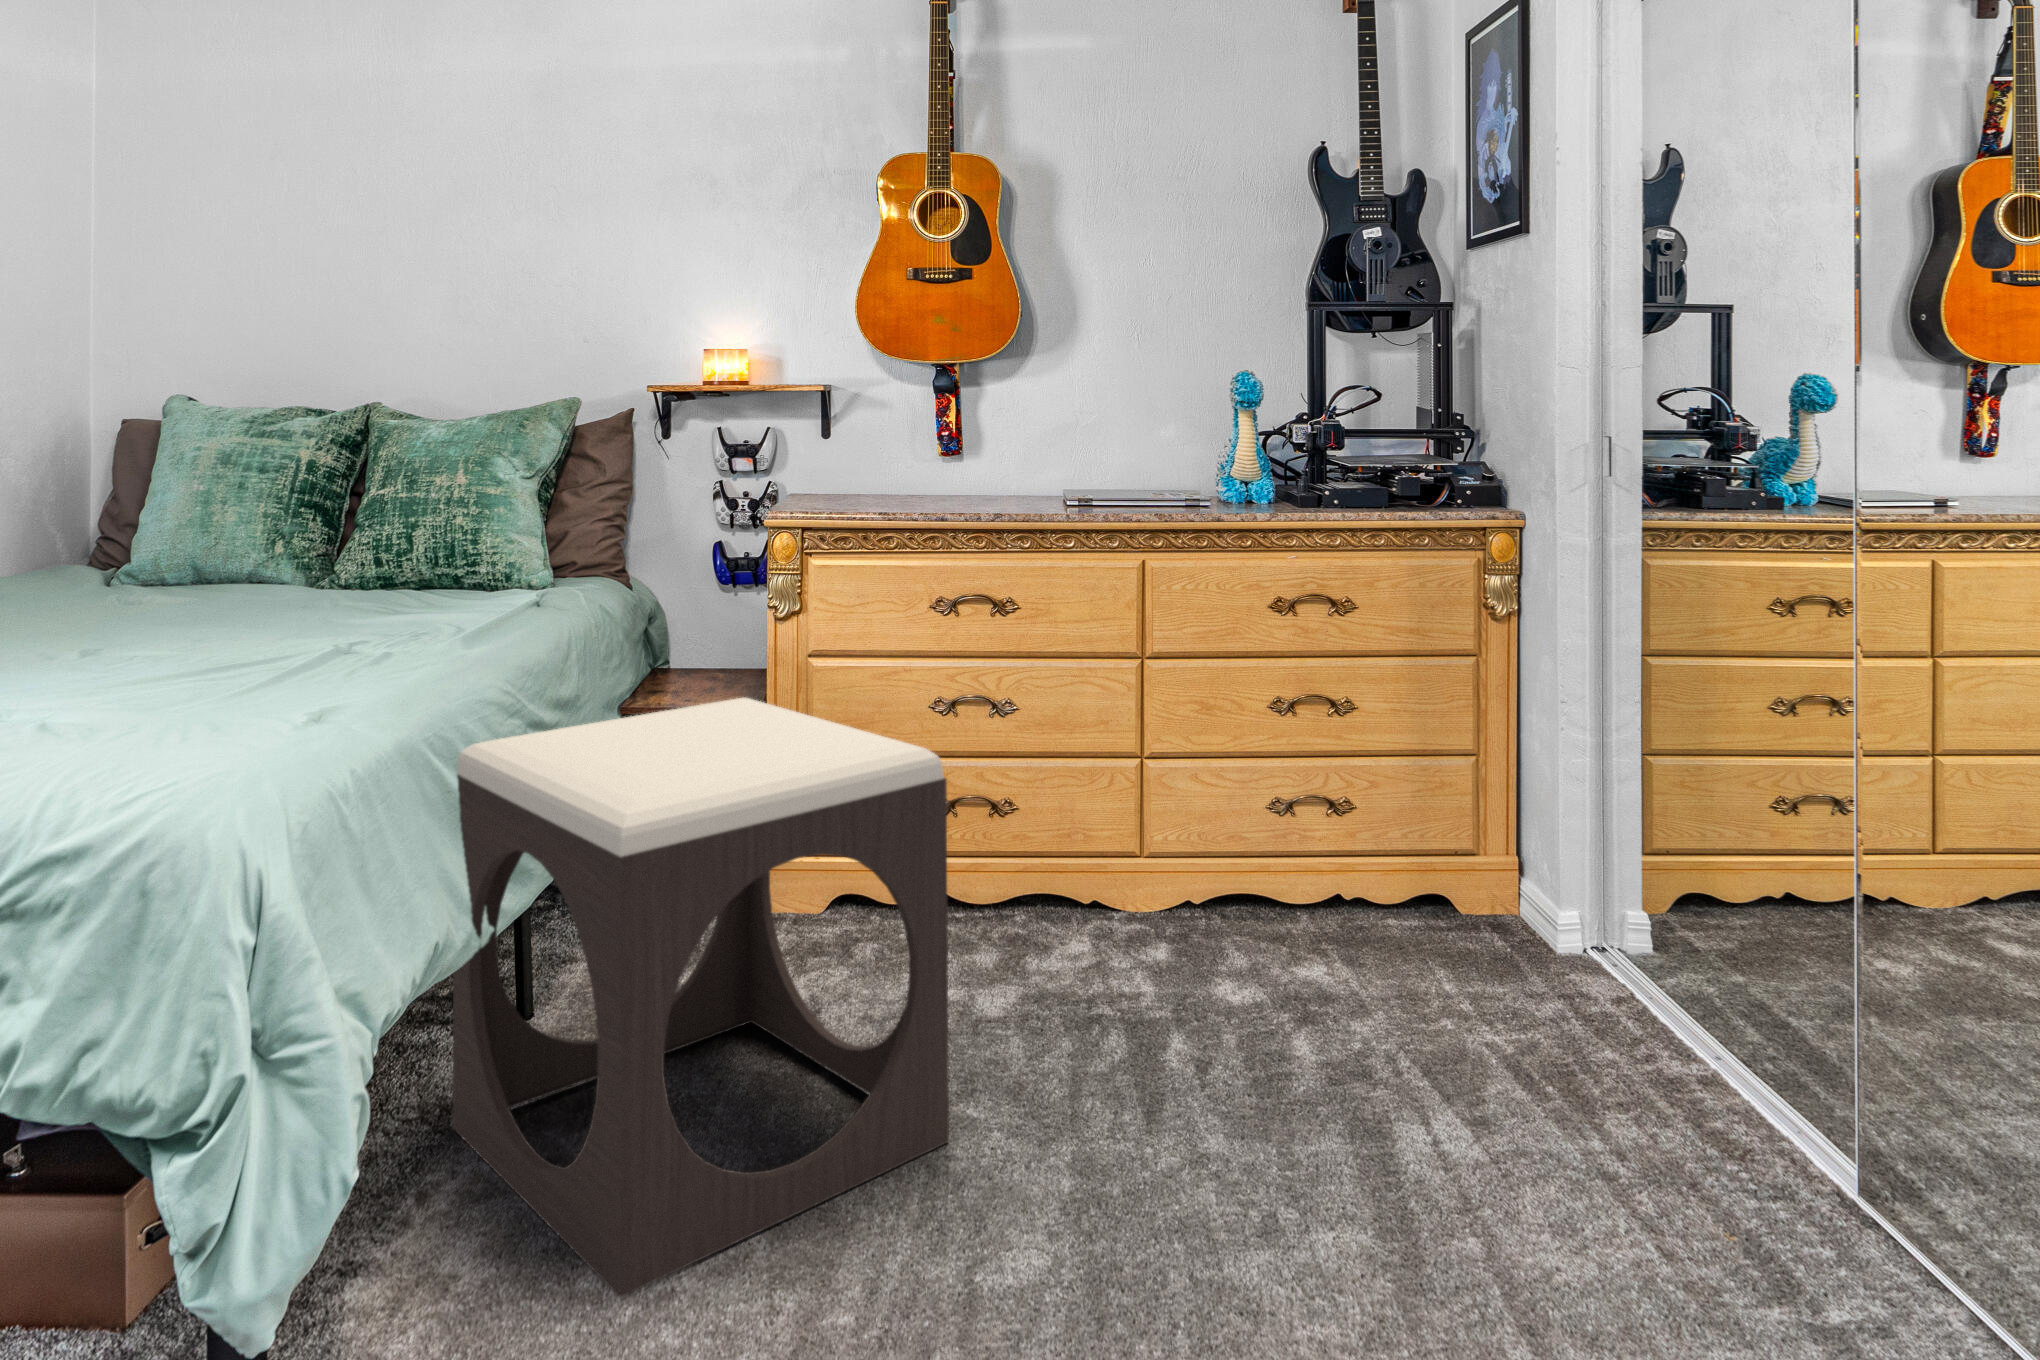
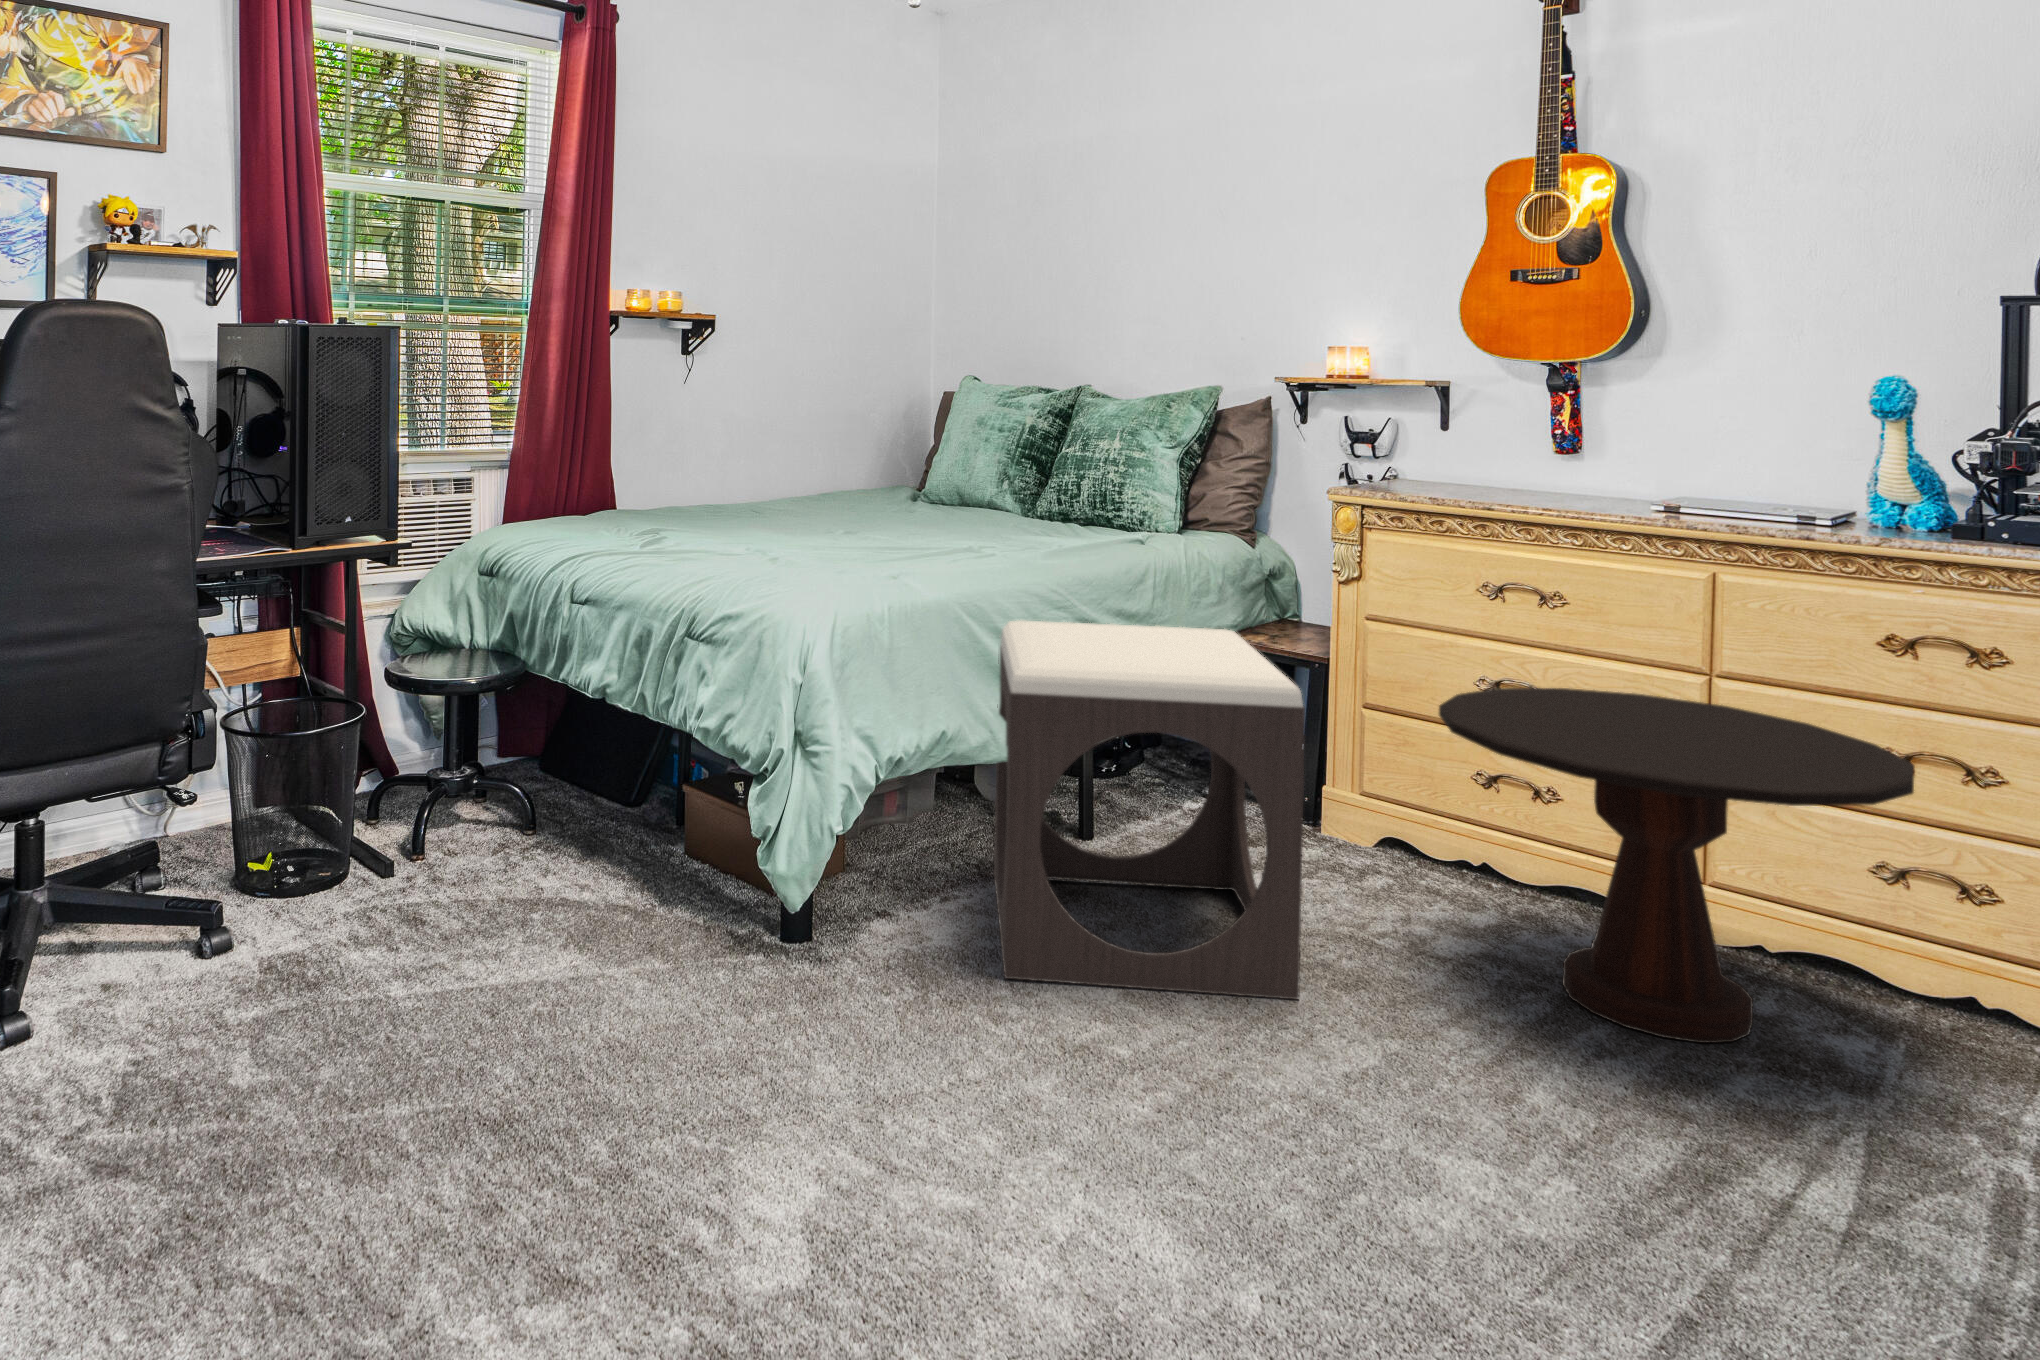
side table: none [986,683,1392,1032] -> present [1439,688,1915,1043]

